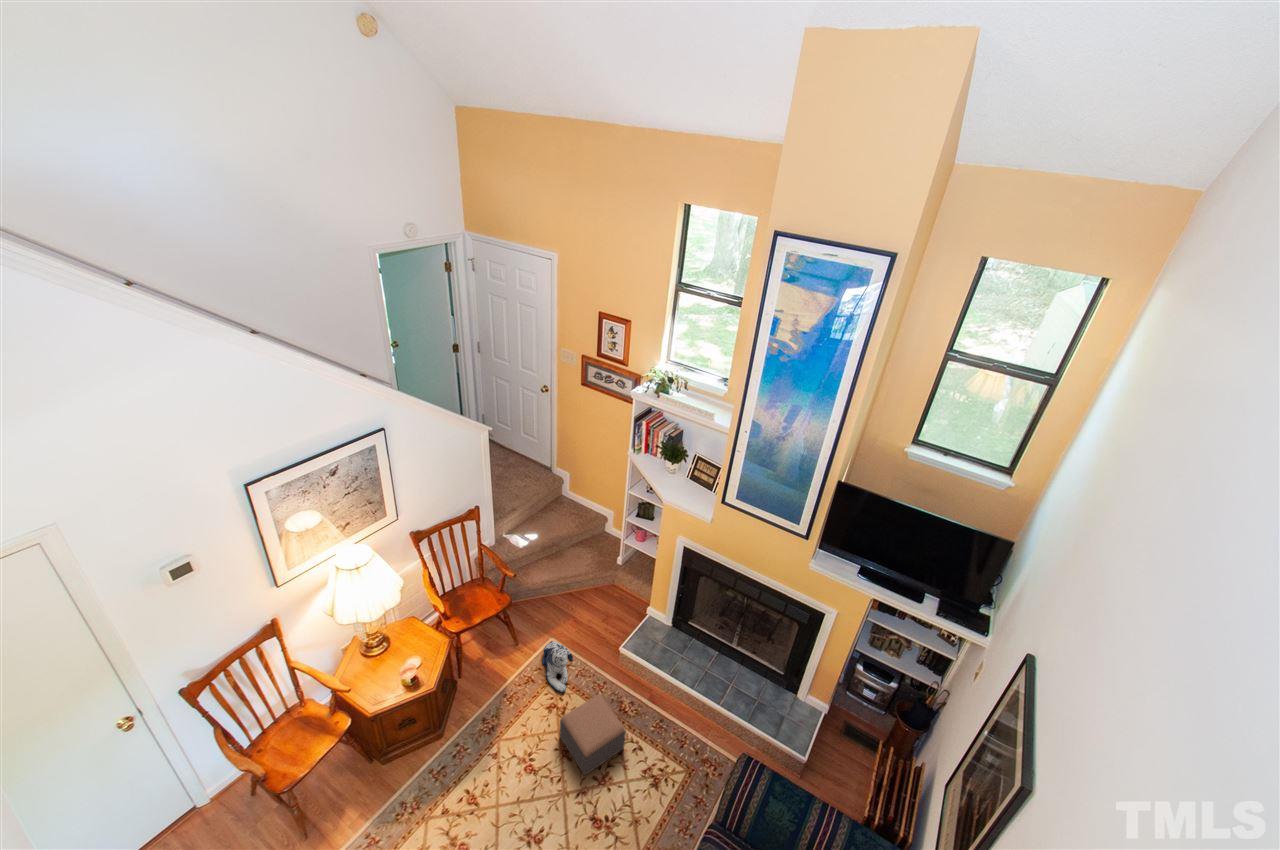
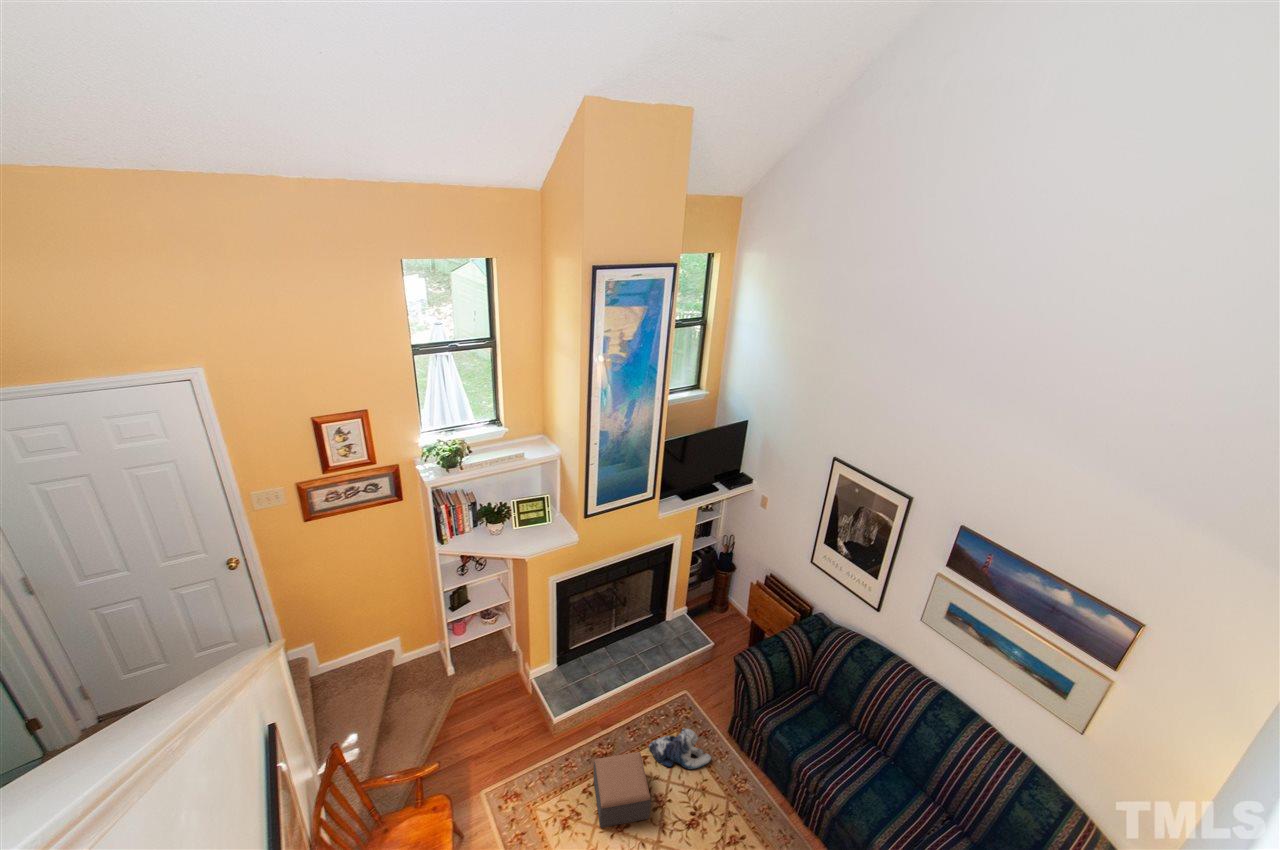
plush toy: present [542,641,573,692] -> present [649,728,711,770]

